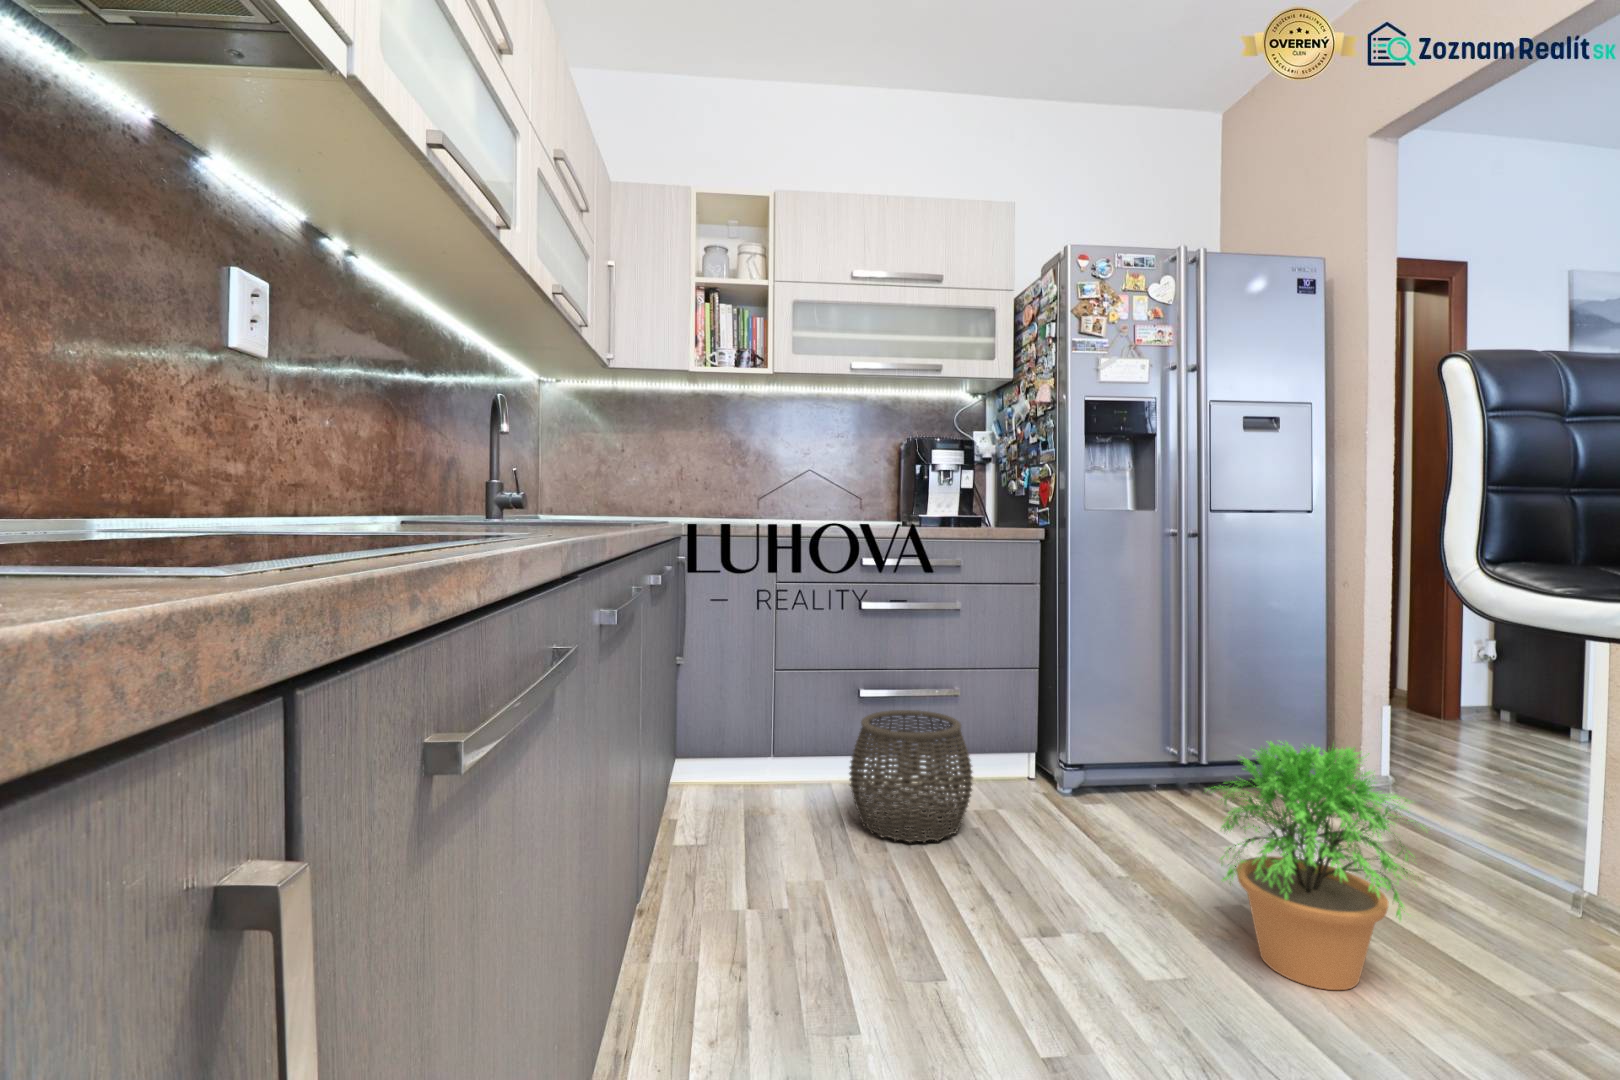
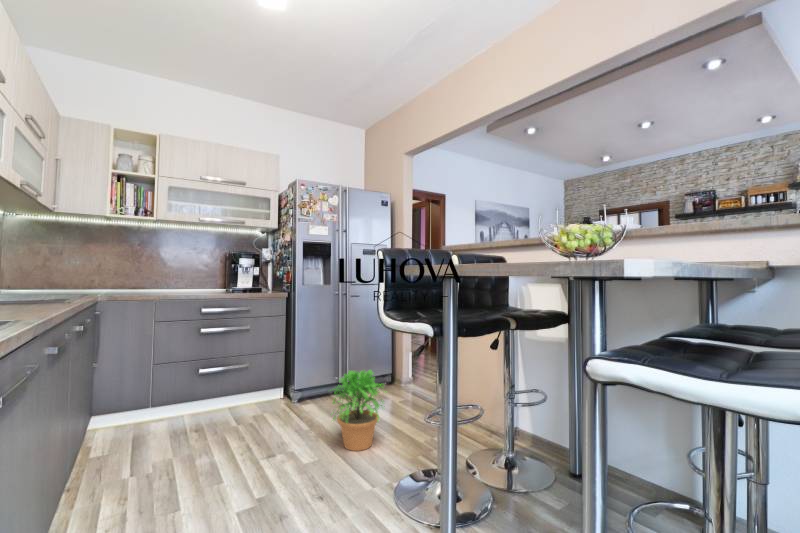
woven basket: present [849,710,973,843] -> none [191,376,251,435]

